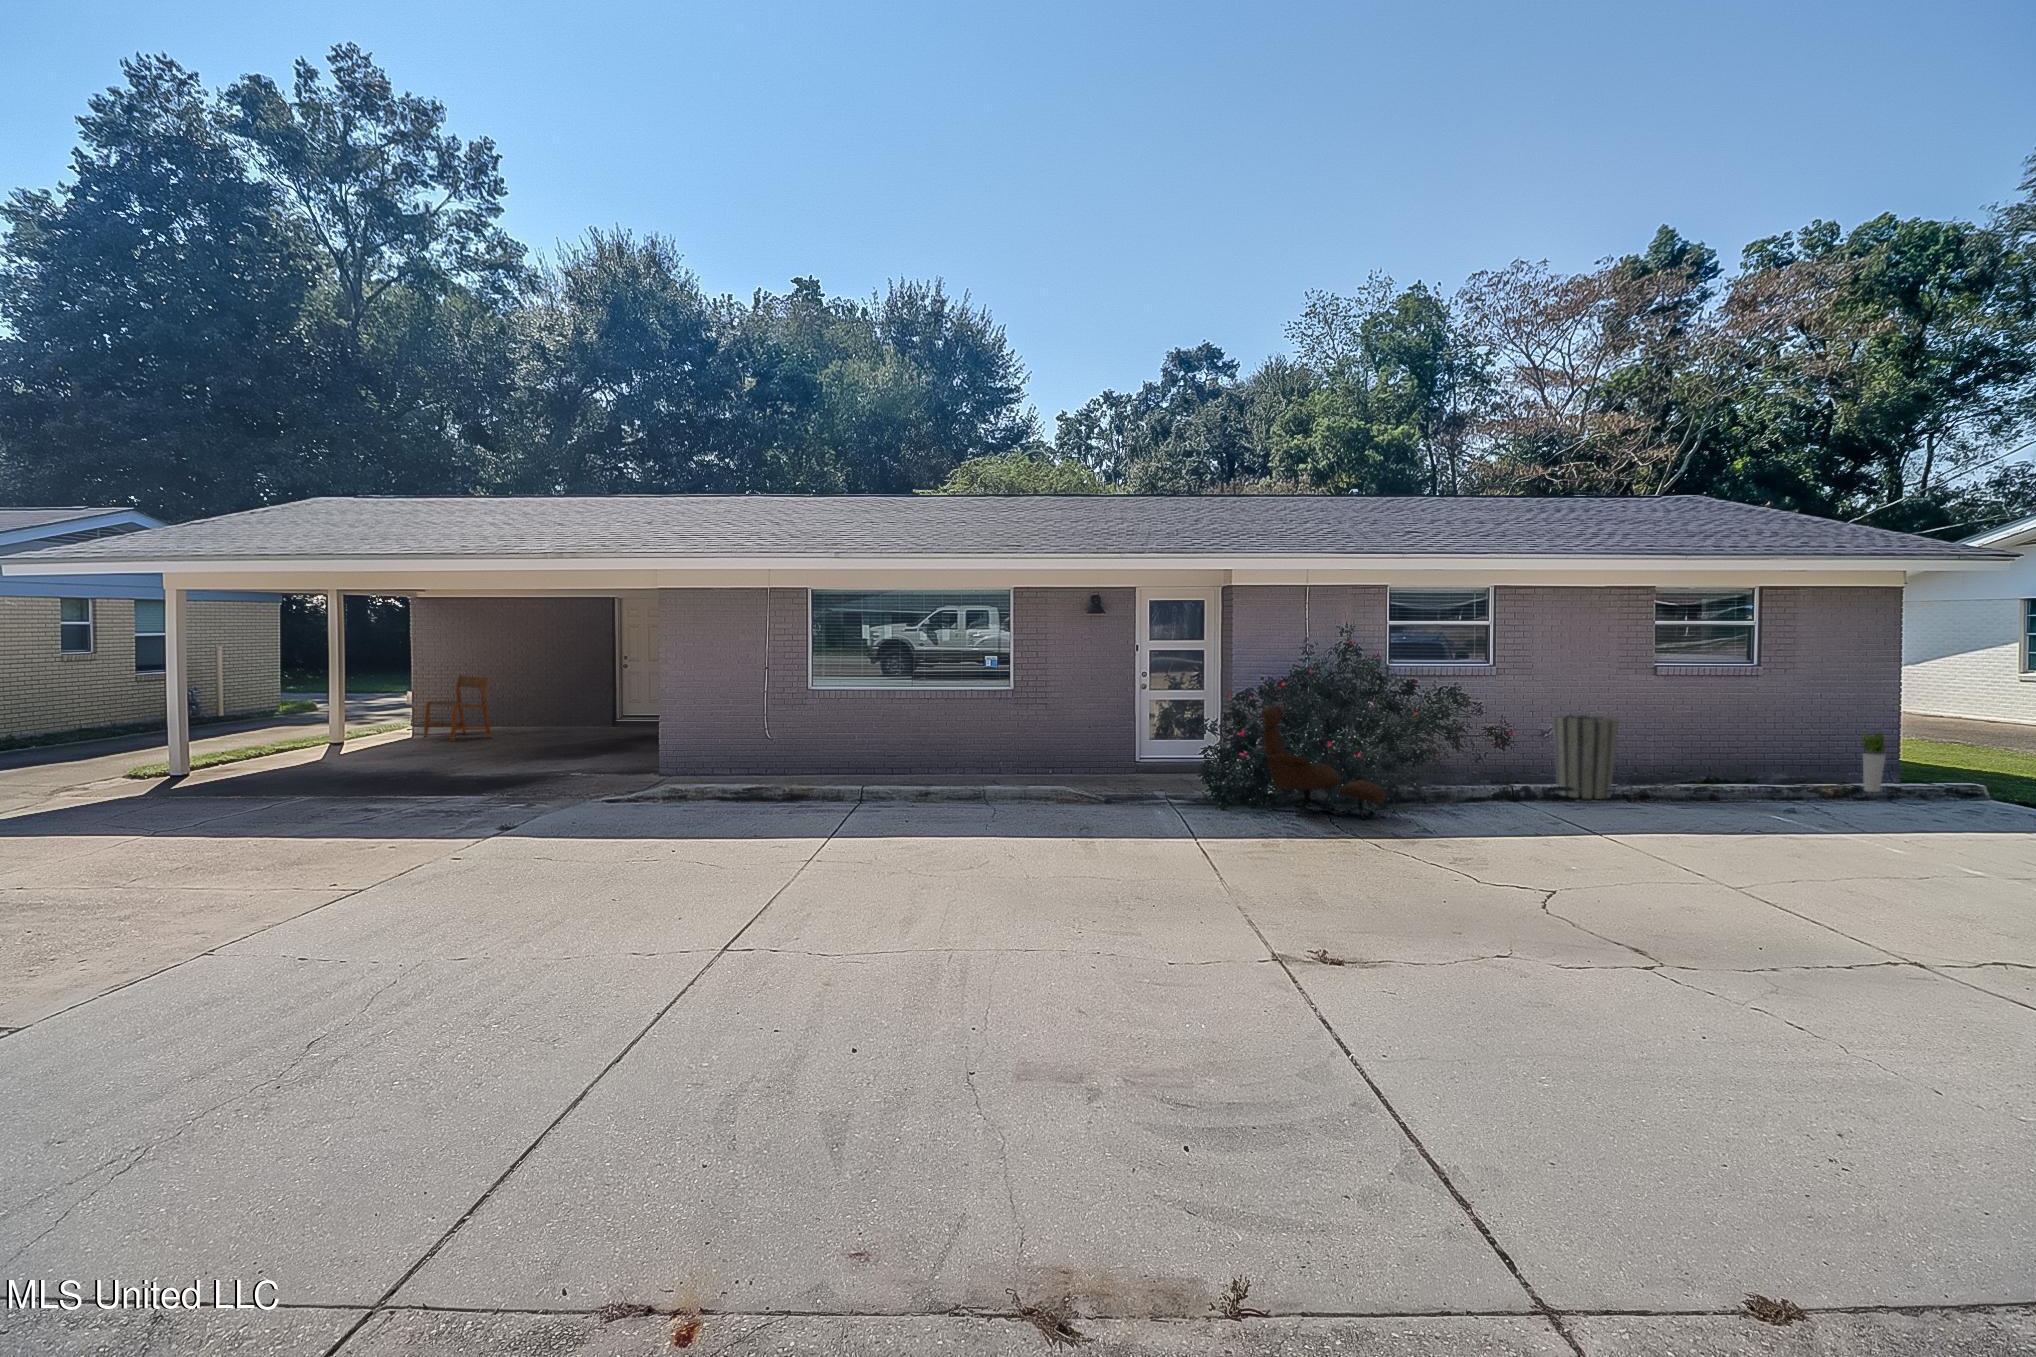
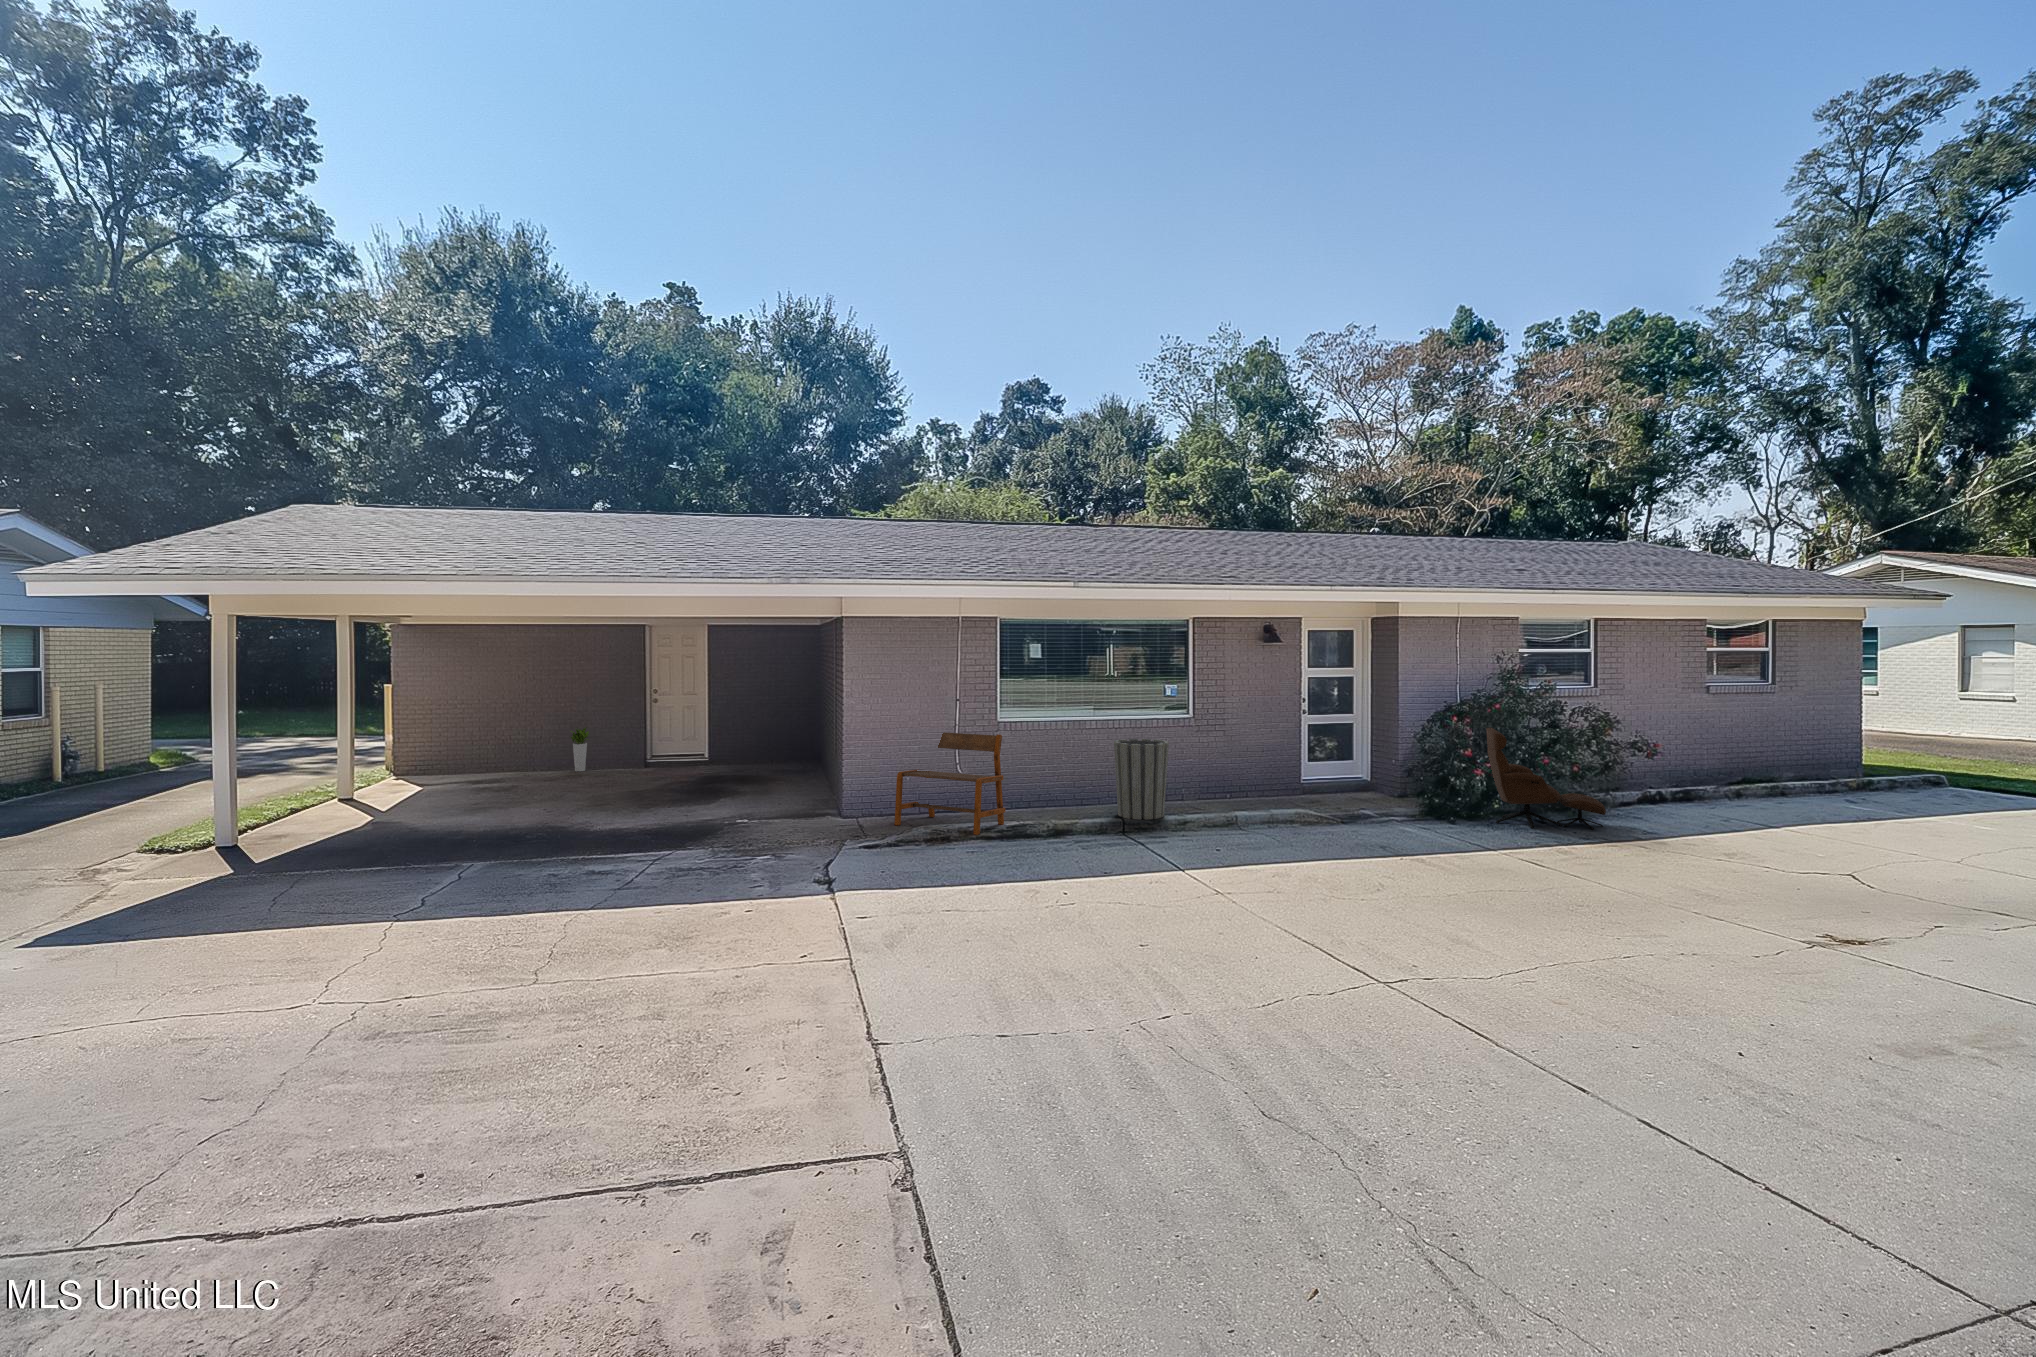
bench: present [424,675,491,741] -> present [895,732,1006,835]
trash can: present [1554,715,1619,799] -> present [1114,739,1169,820]
planter: present [1862,732,1886,792] -> present [571,728,589,771]

